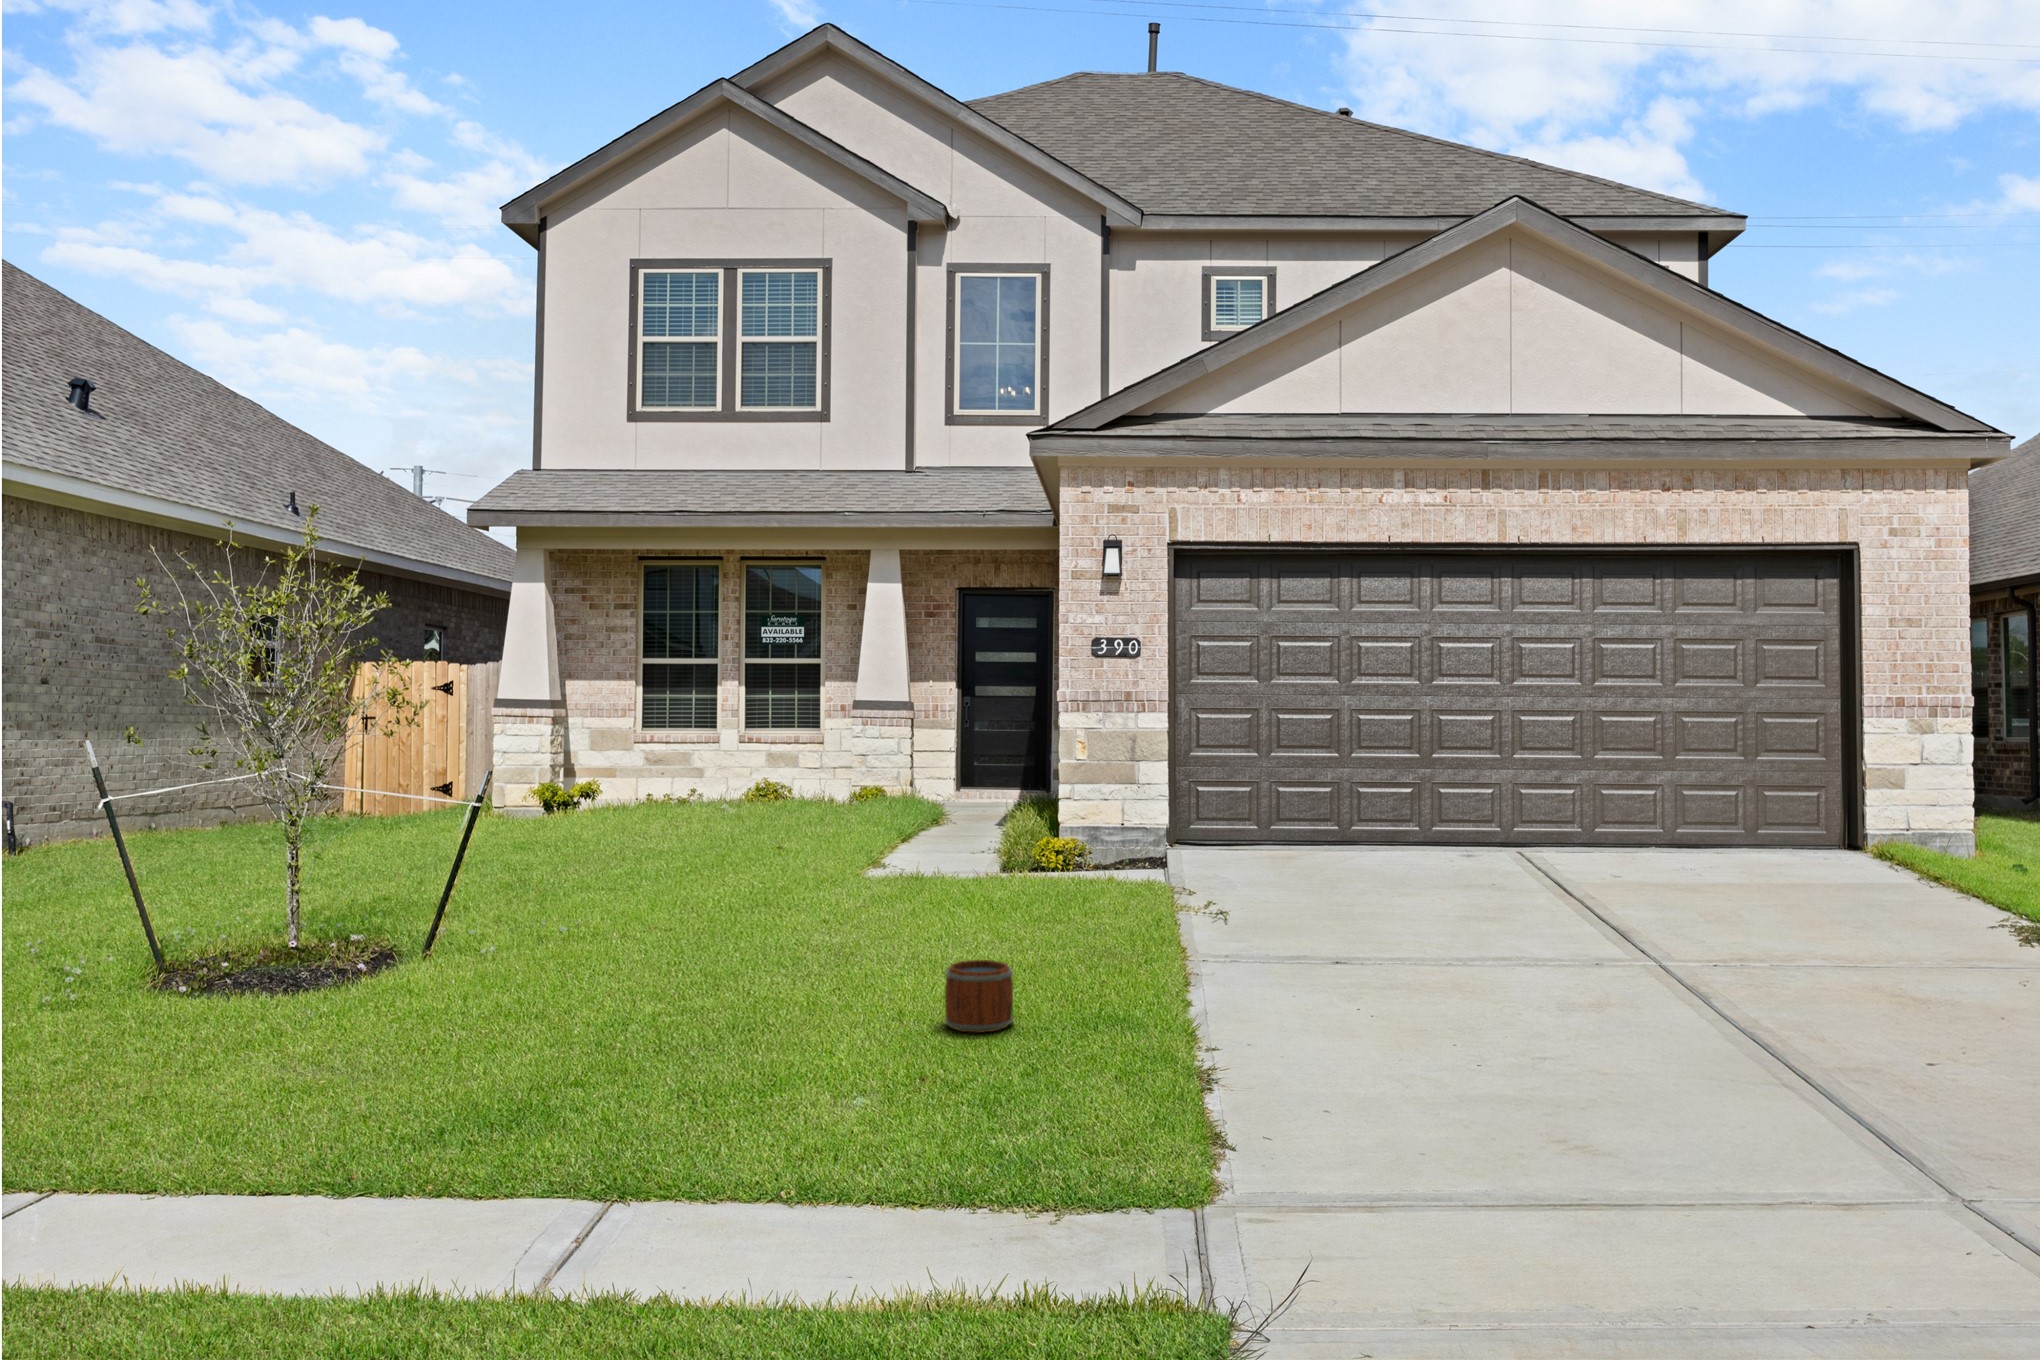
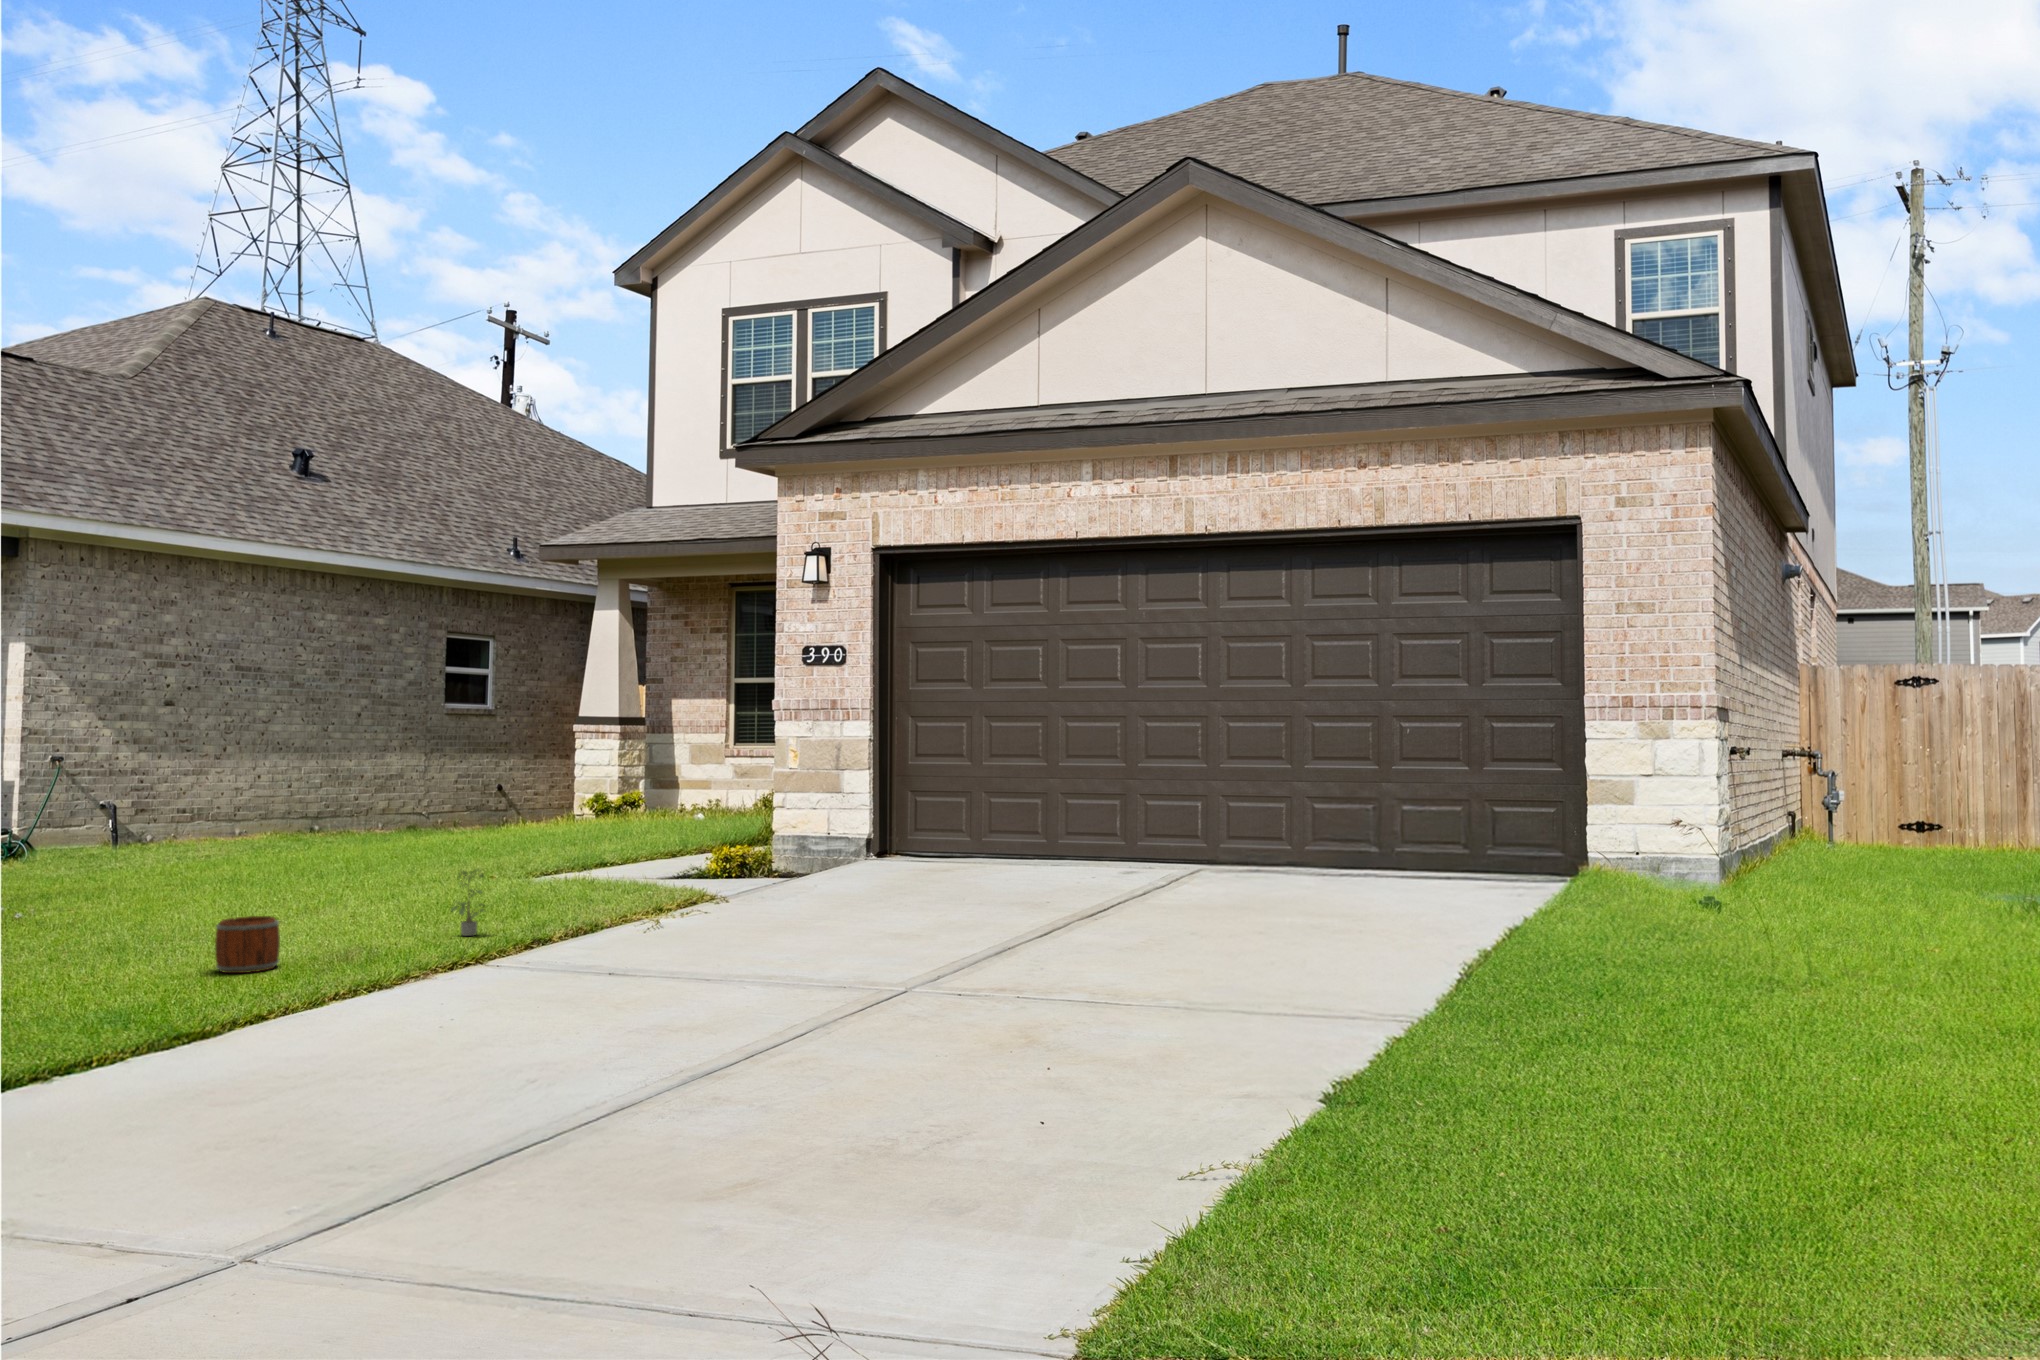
potted plant: none [1054,885,1099,963] -> present [451,870,484,936]

